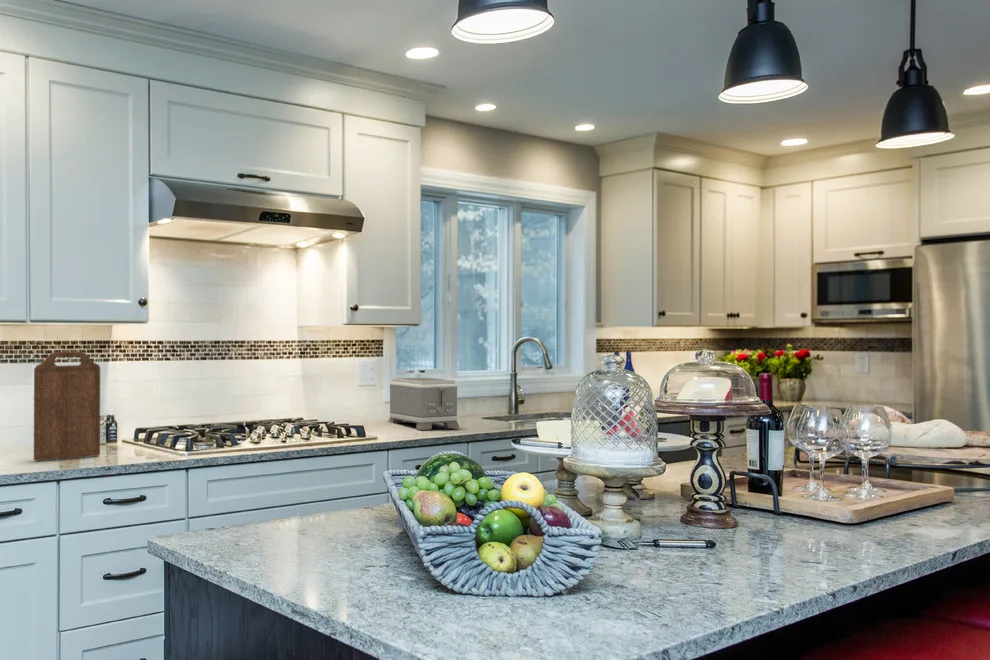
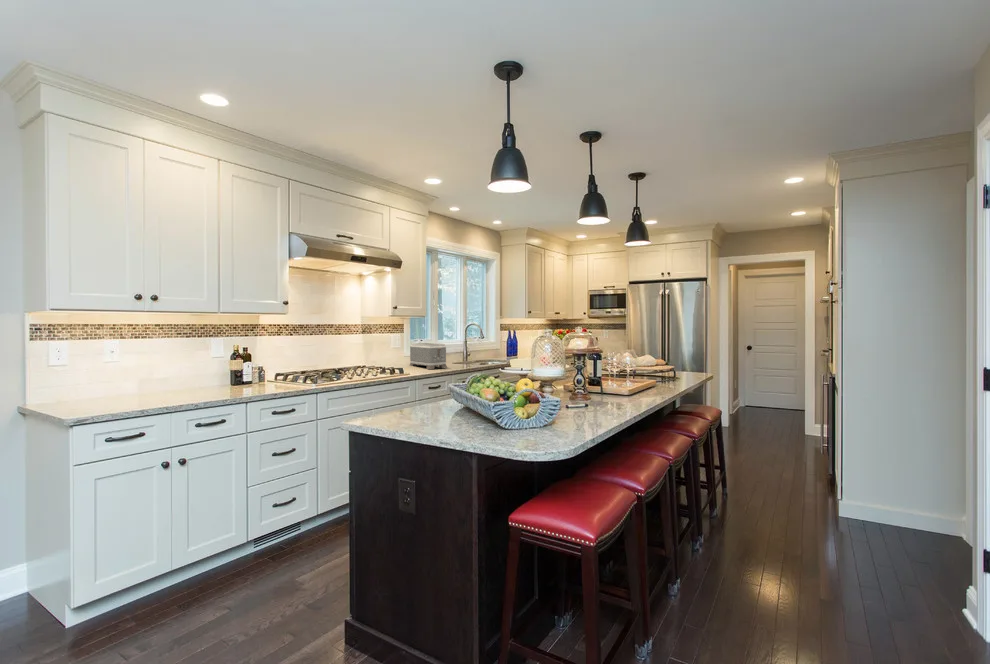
cutting board: present [34,351,100,461] -> none [217,330,260,395]

